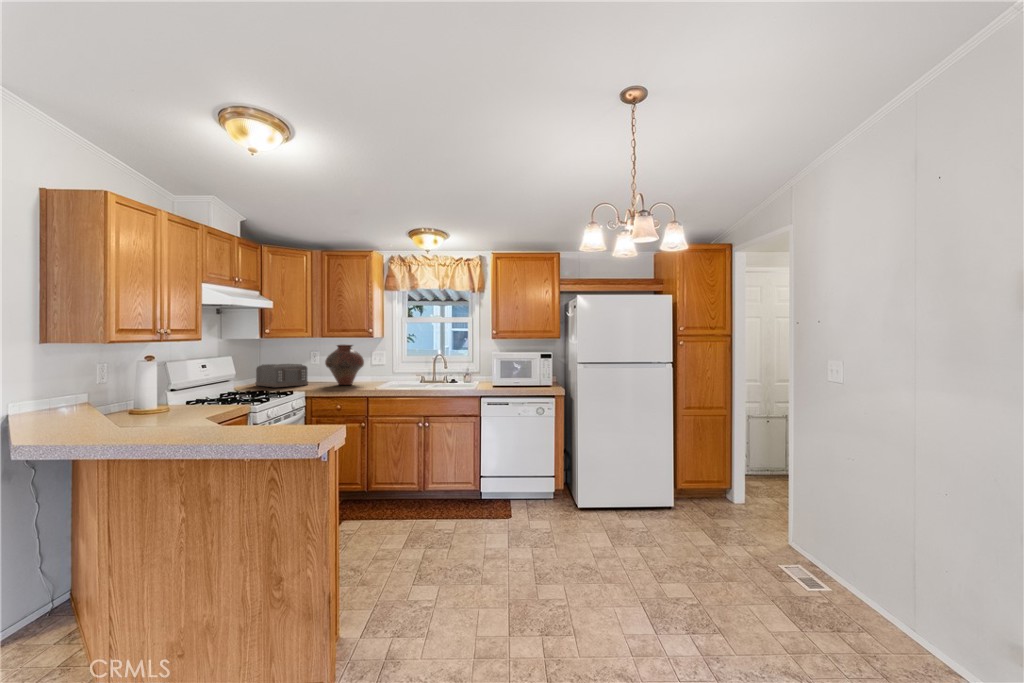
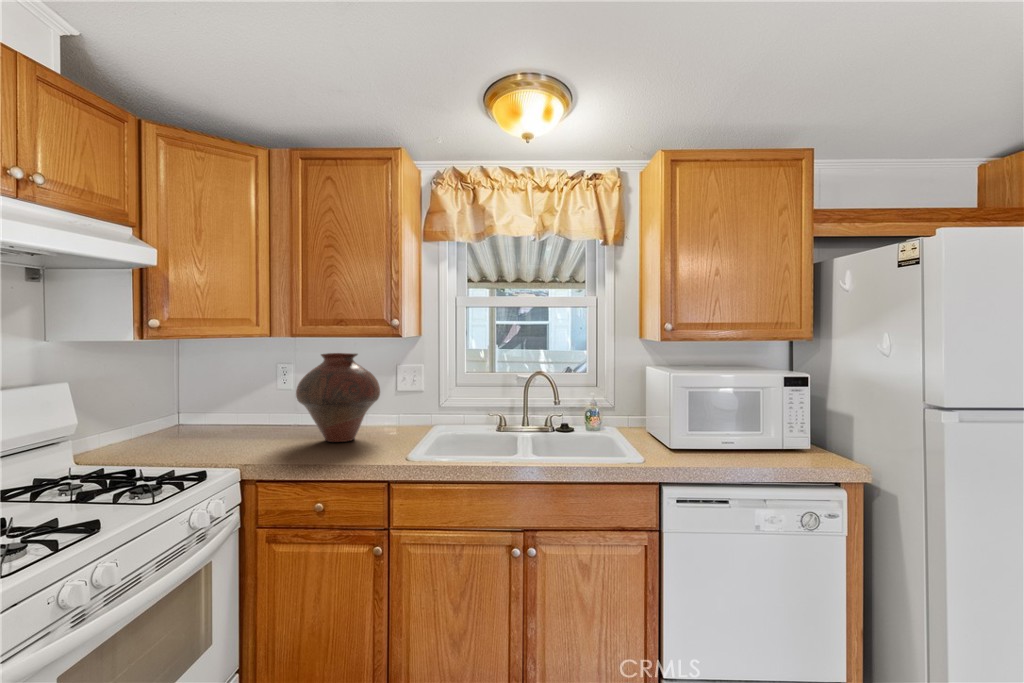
toaster: present [255,364,308,387] -> none [149,391,262,451]

